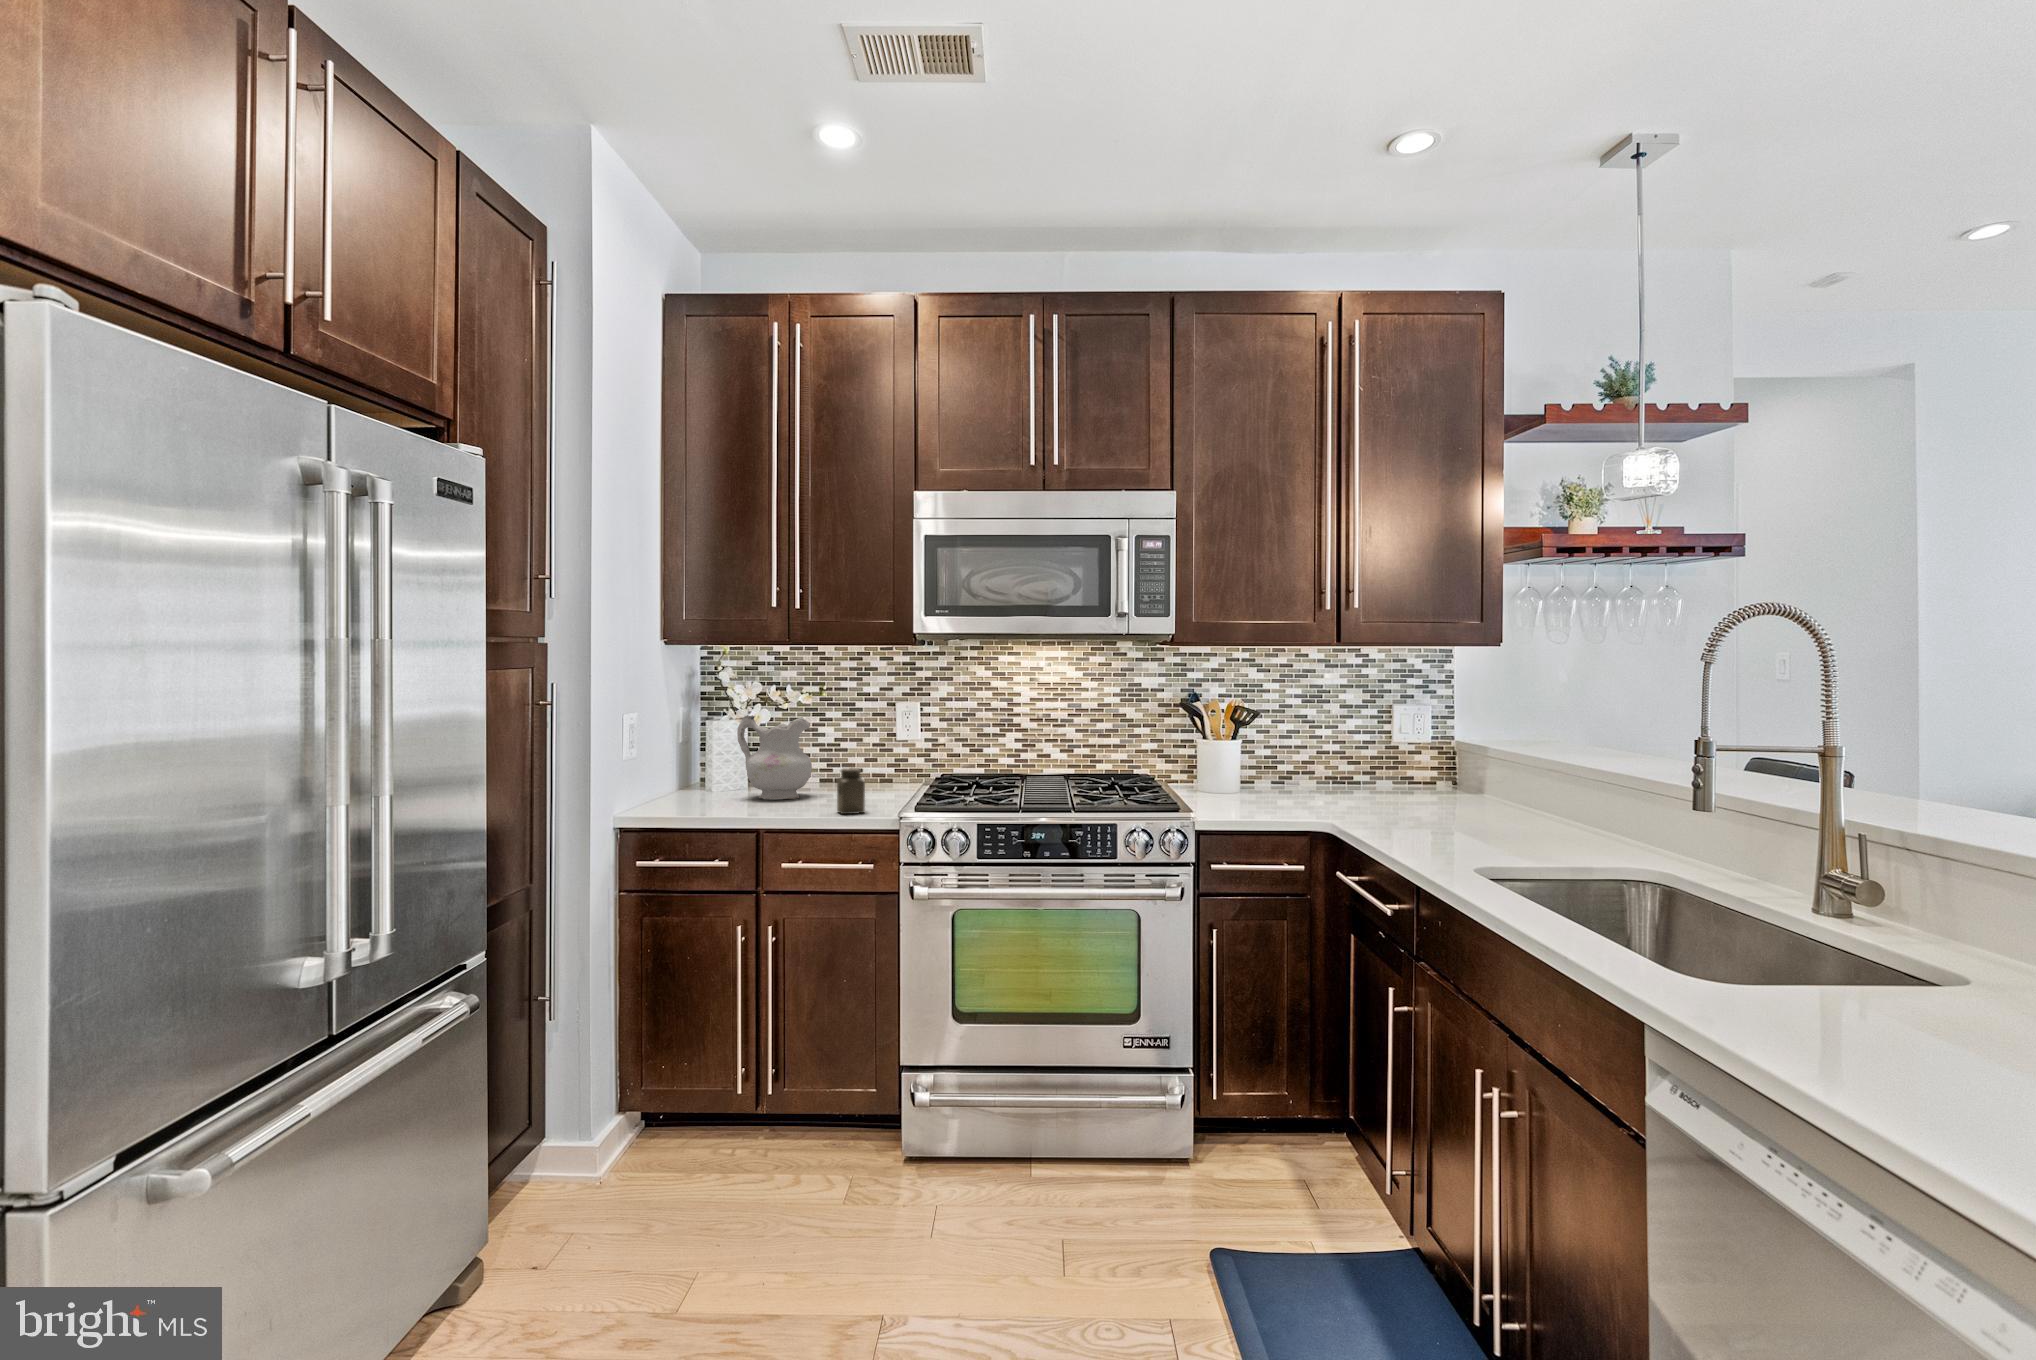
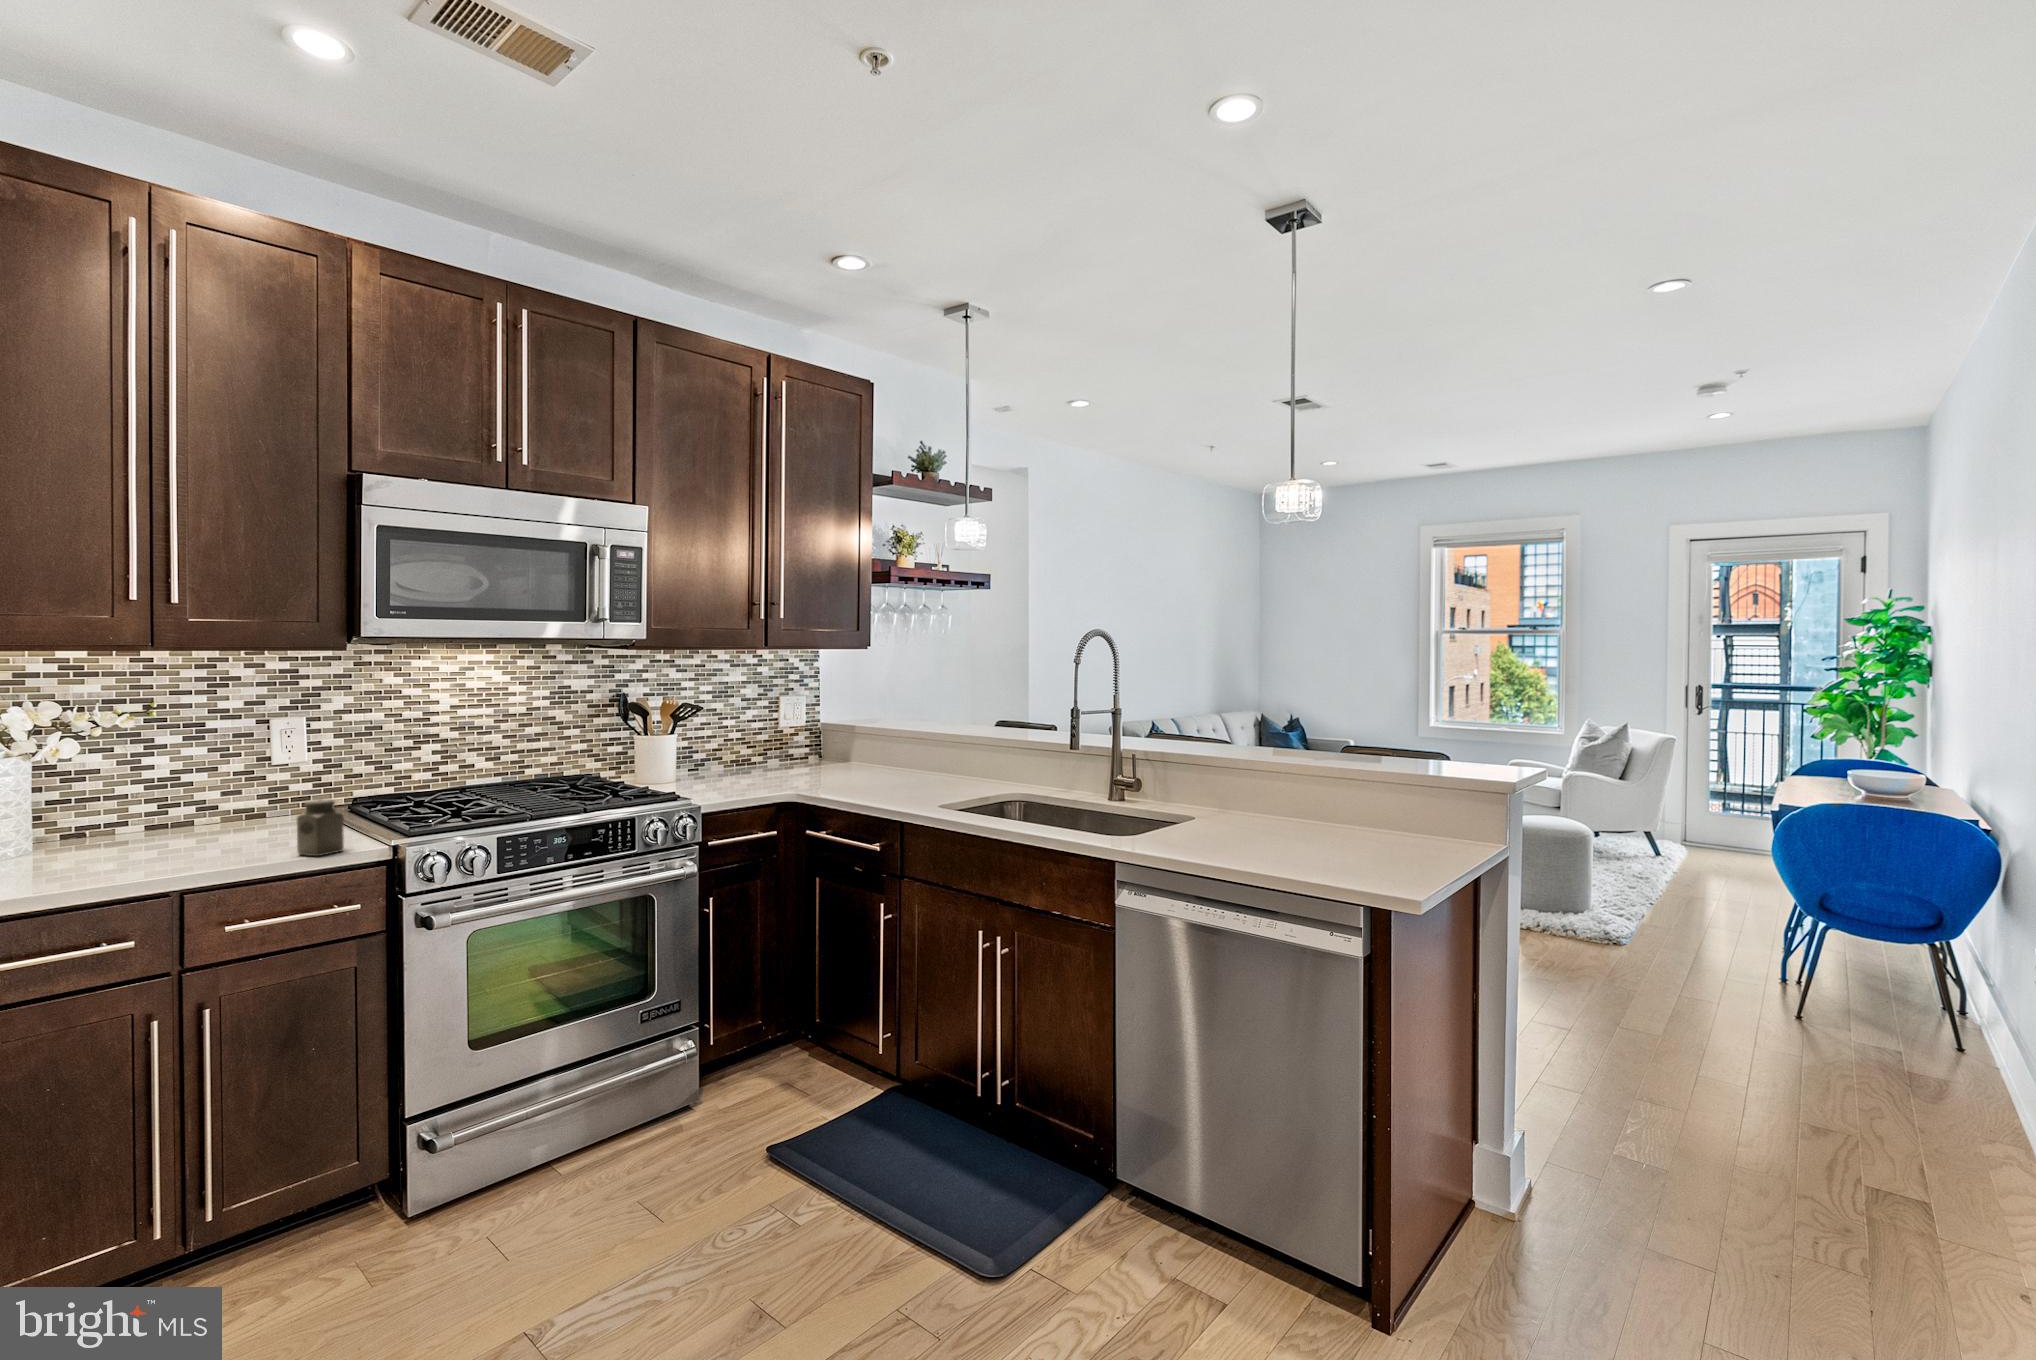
ceramic pitcher: present [737,715,812,799] -> none [59,745,194,859]

